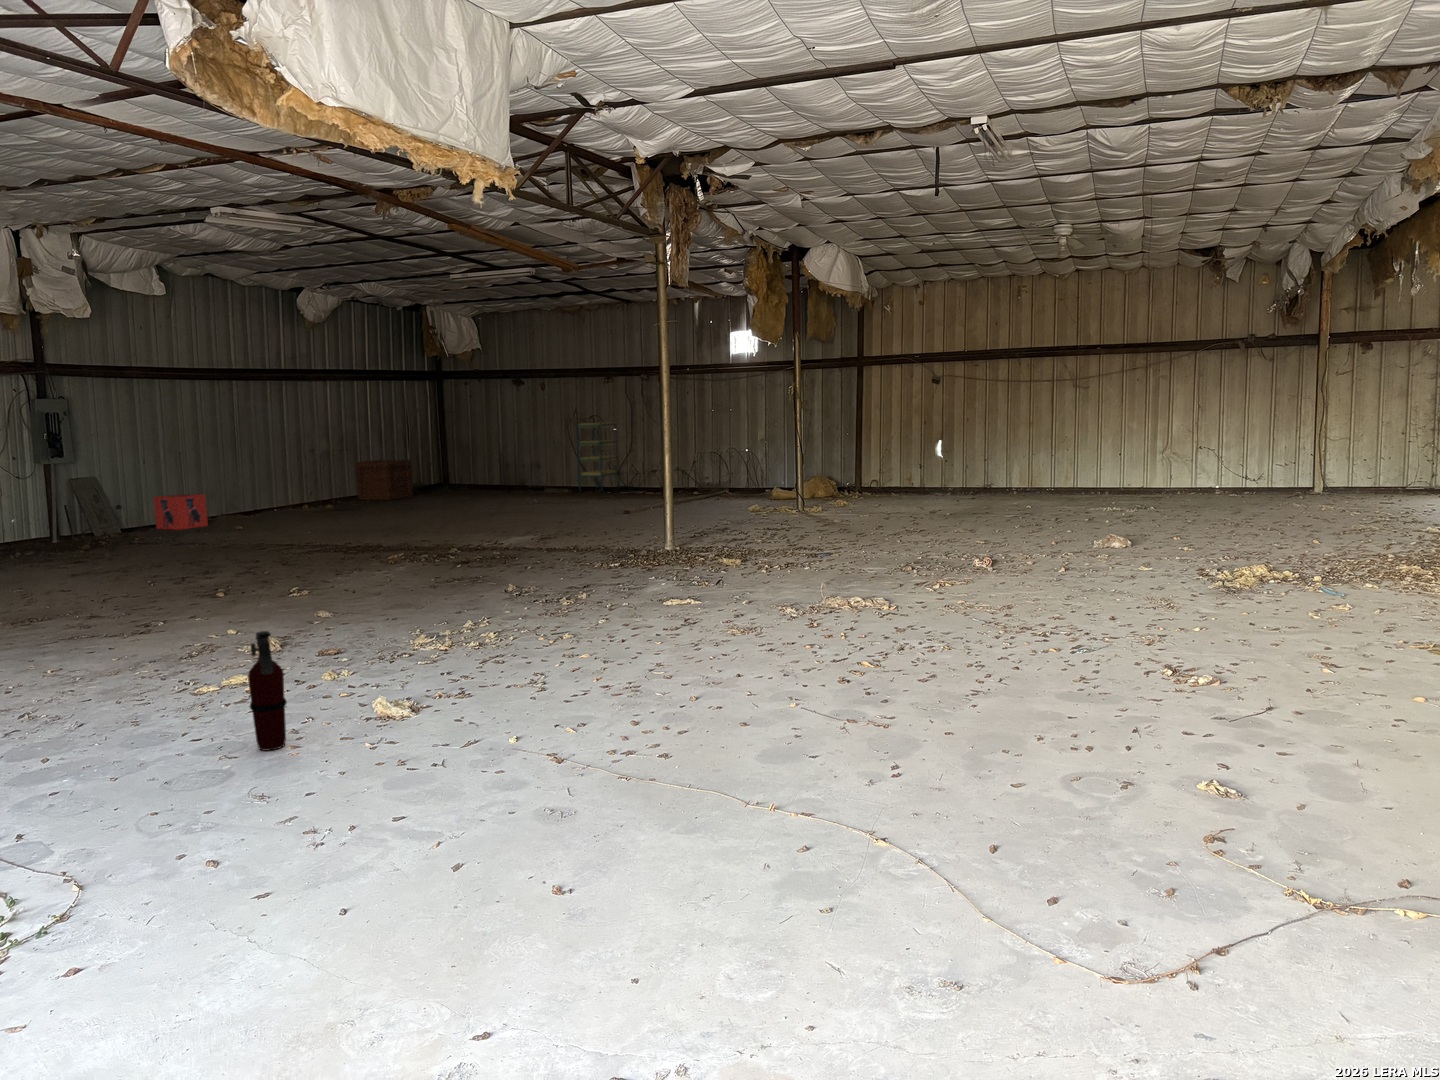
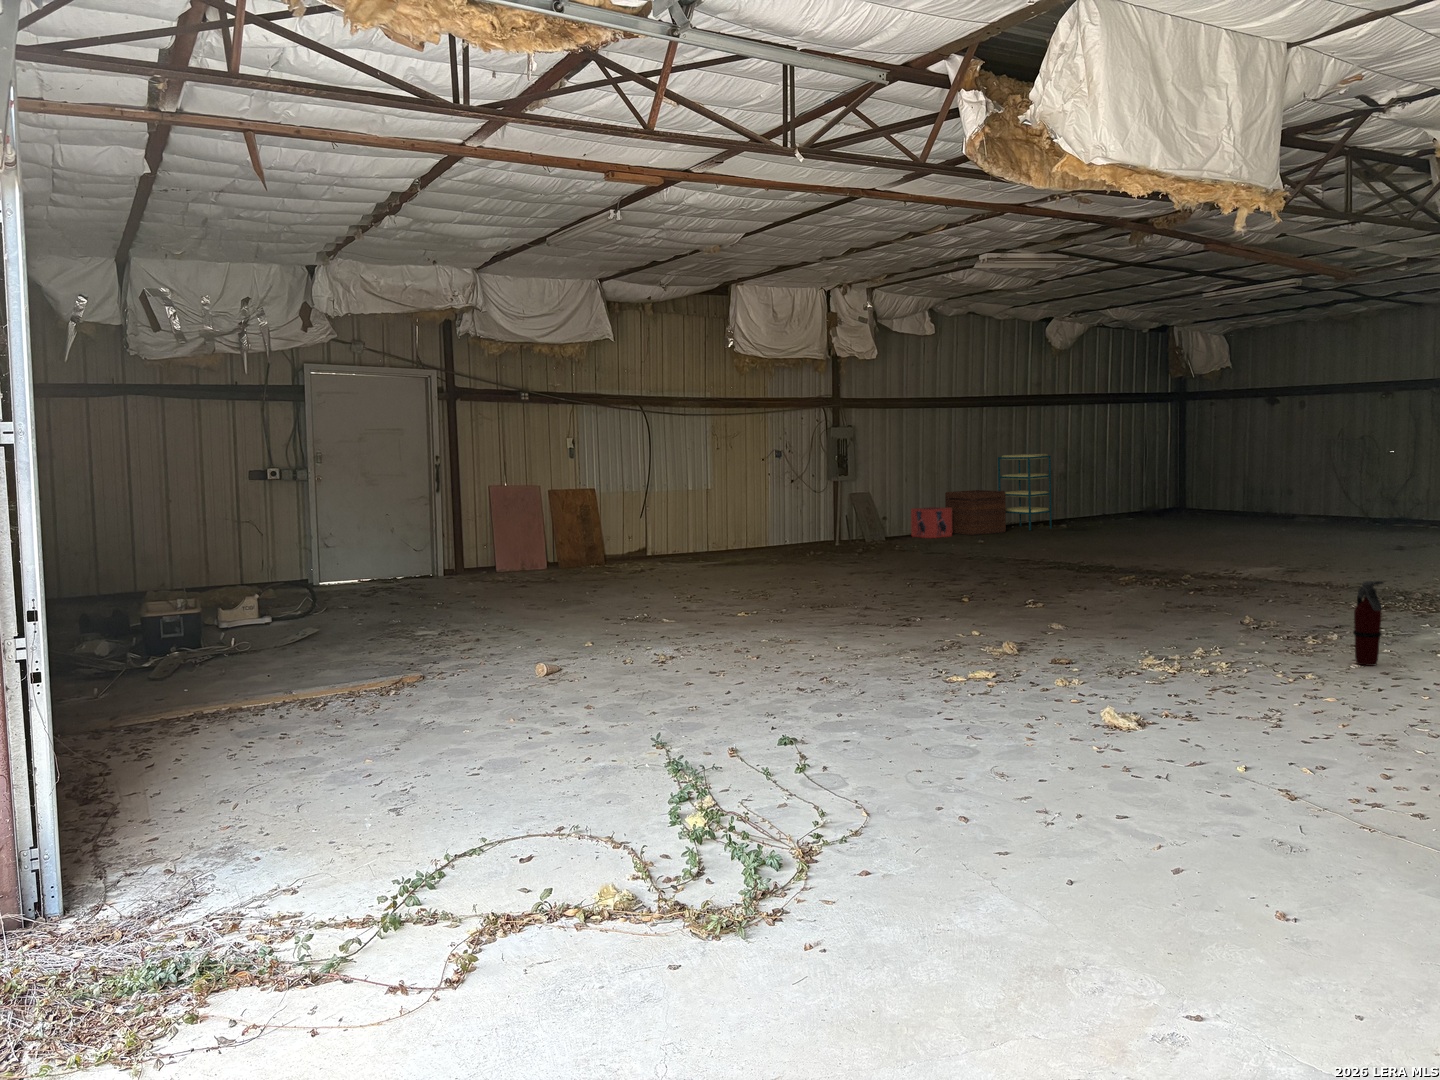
shelving unit: present [576,422,620,491] -> present [998,454,1052,530]
wooden crate: present [355,460,413,500] -> present [945,490,1006,535]
fire extinguisher: present [248,631,287,751] -> present [1353,581,1383,666]

